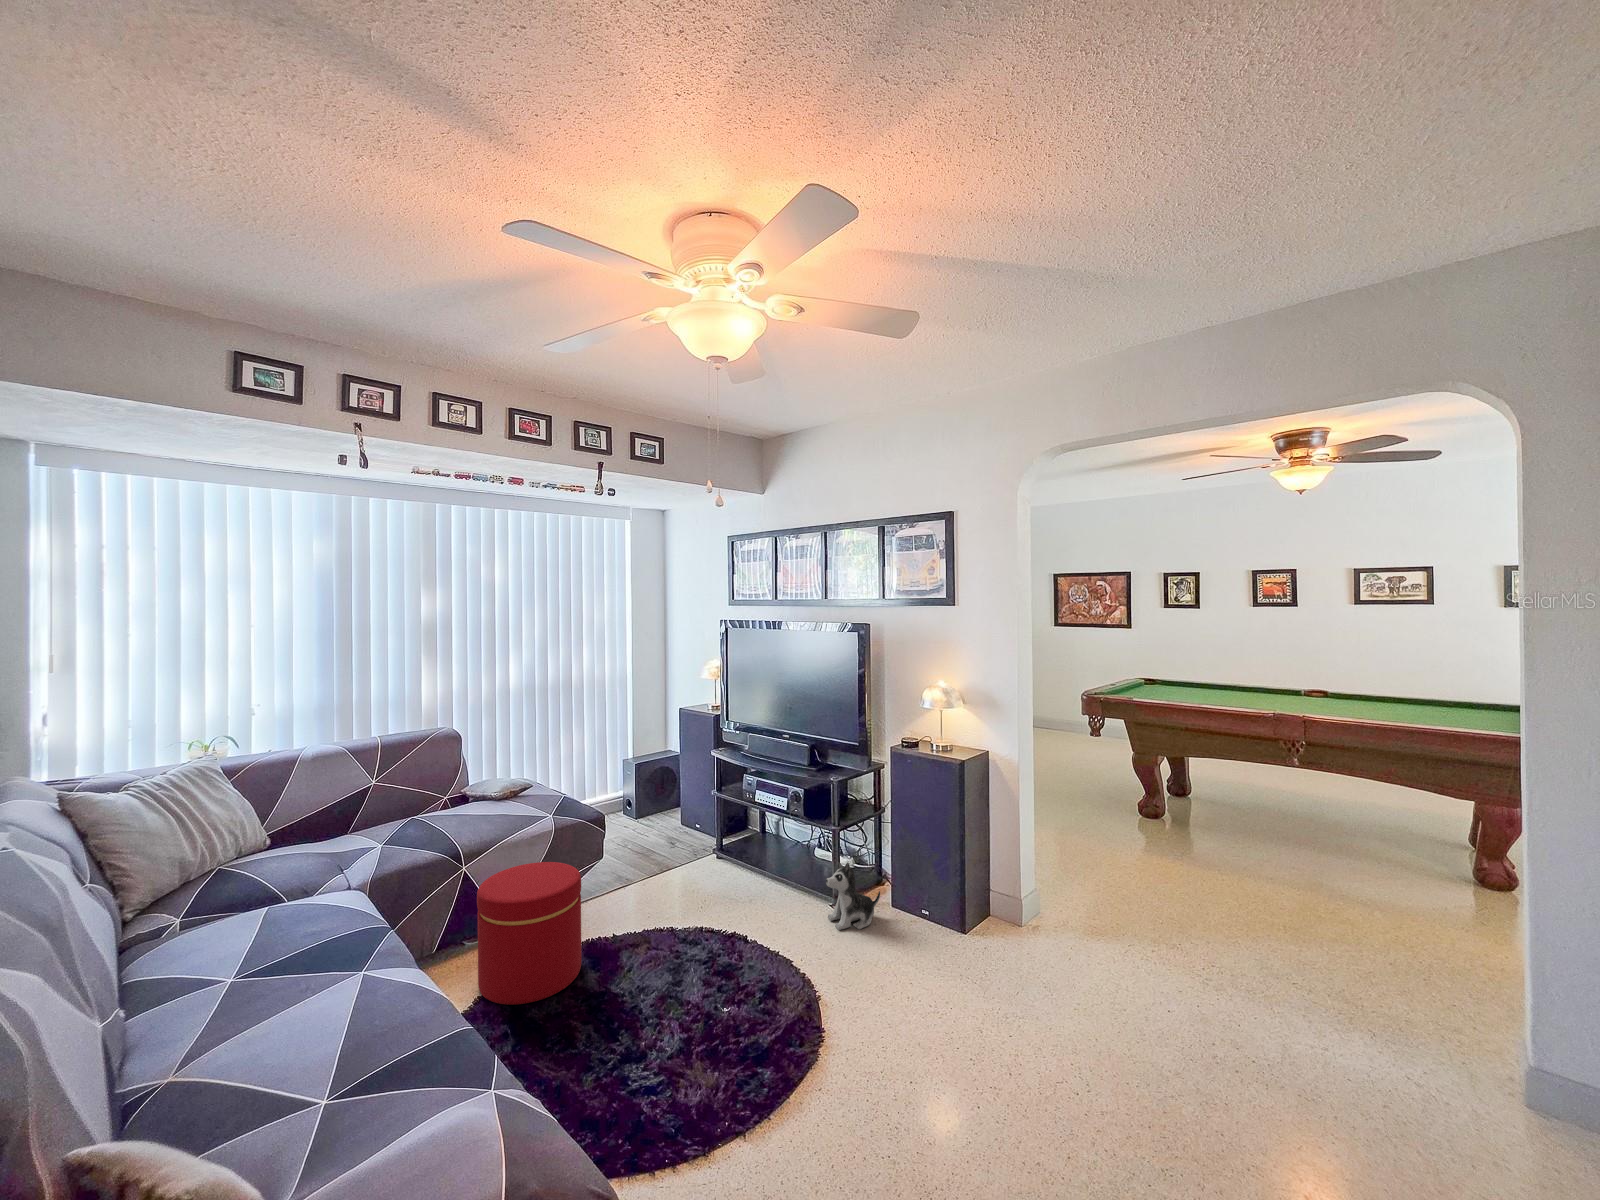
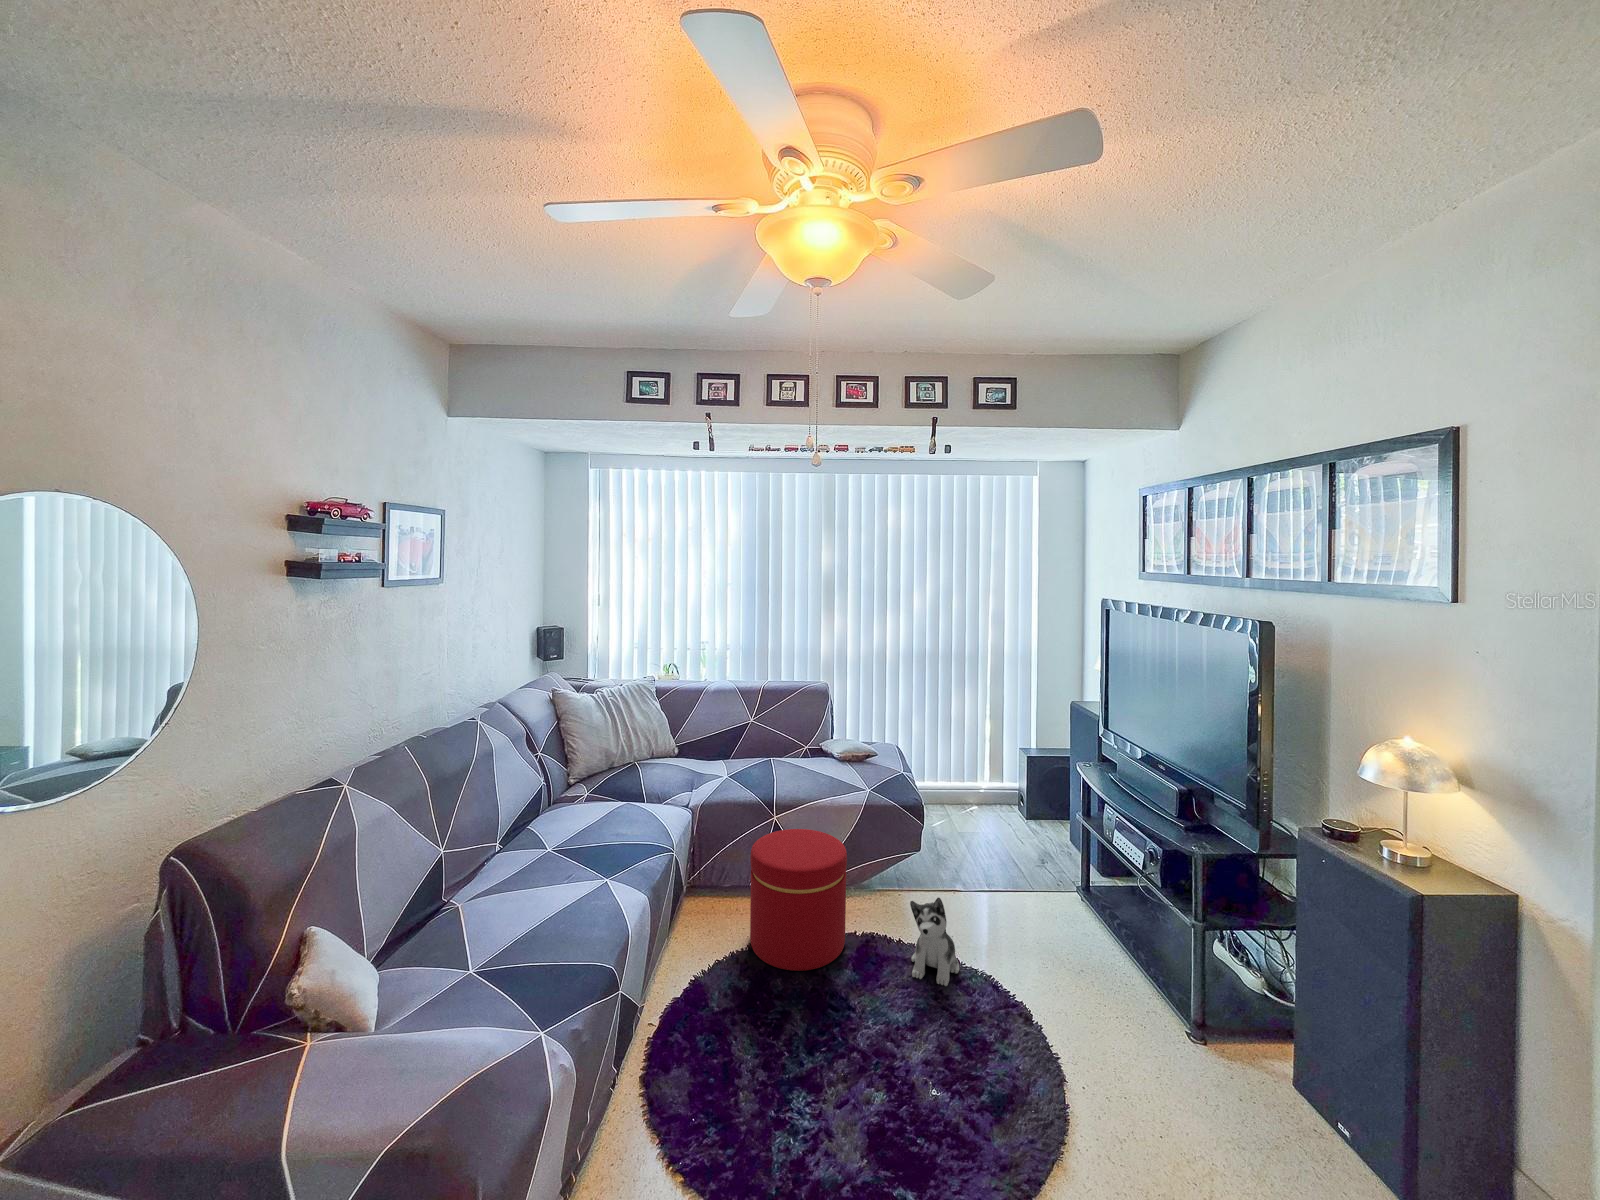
plush toy: present [826,862,880,930] -> present [910,898,959,986]

